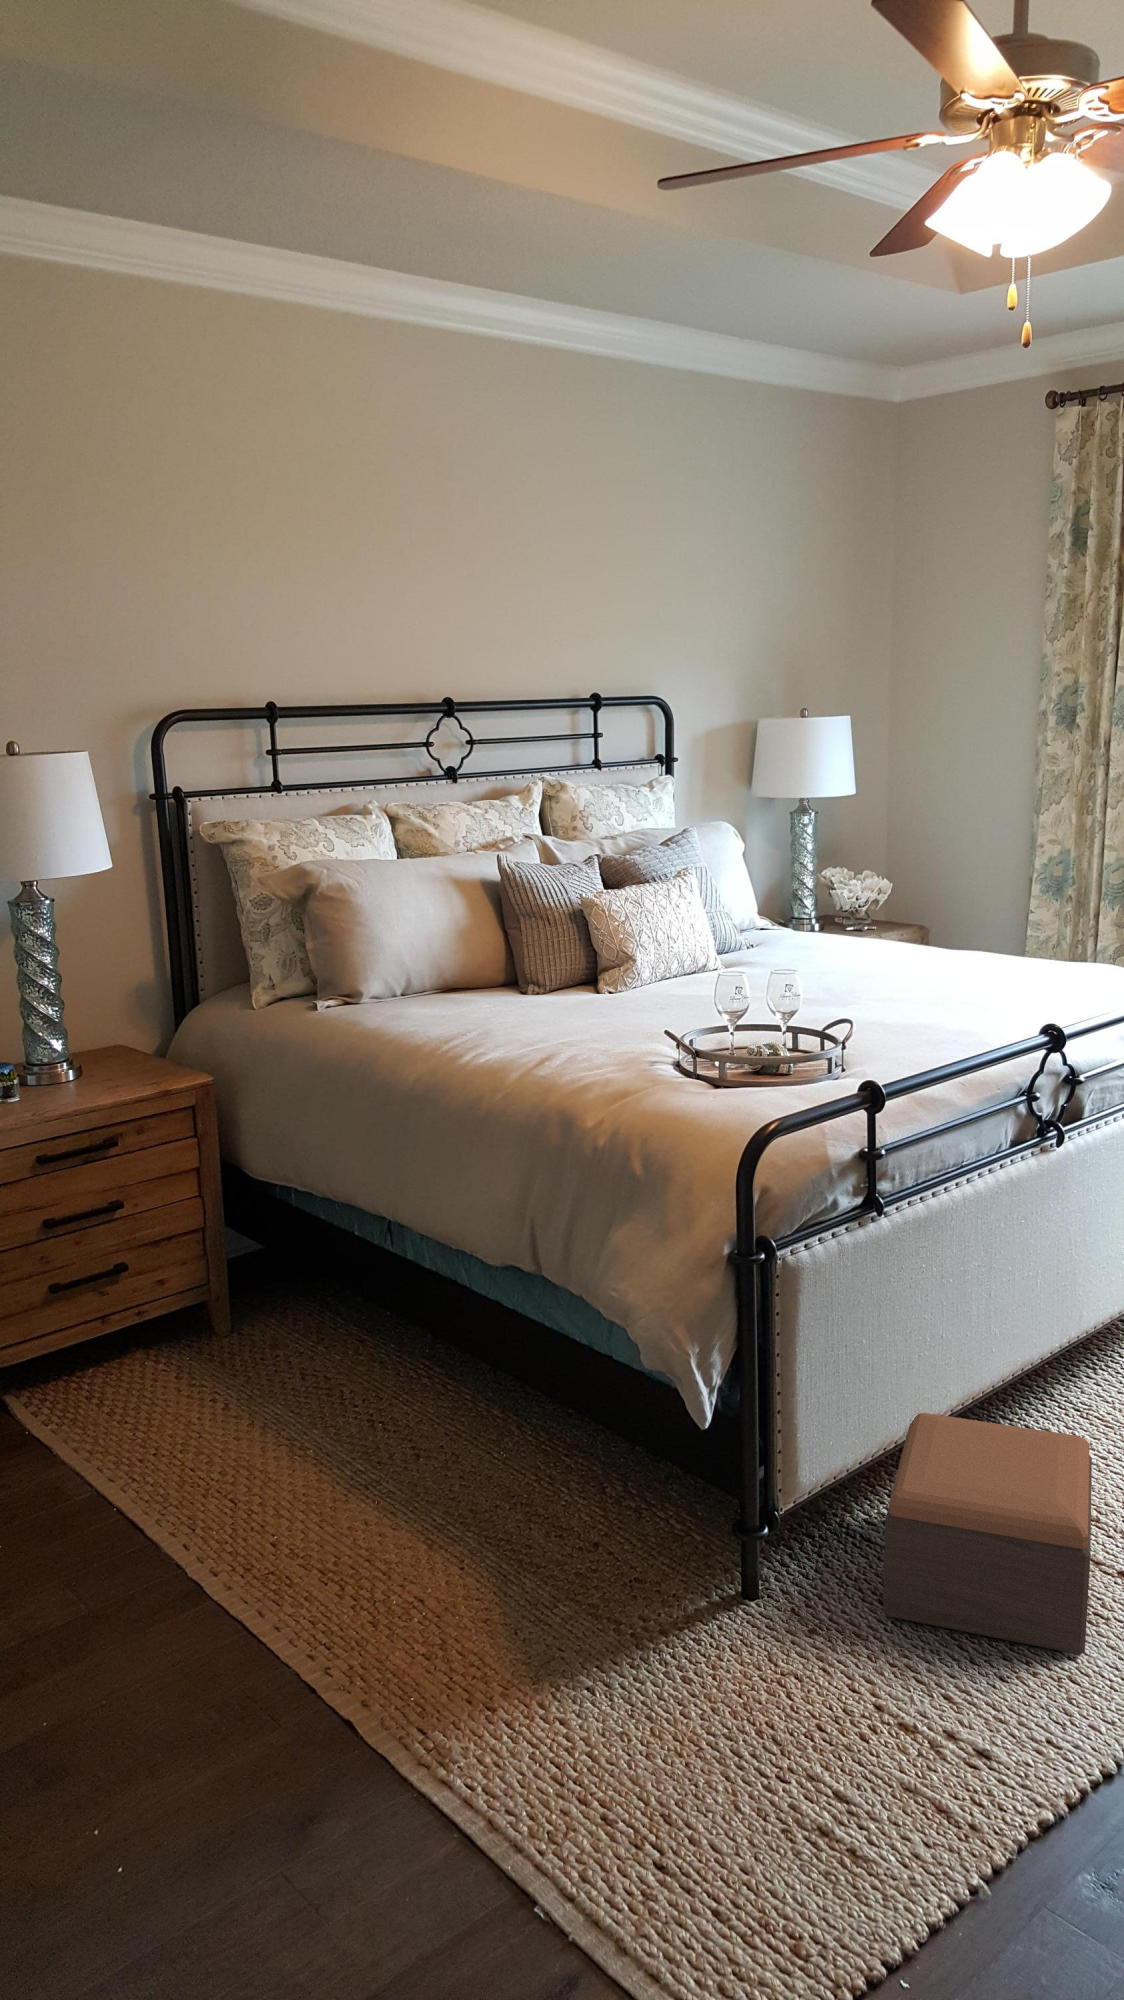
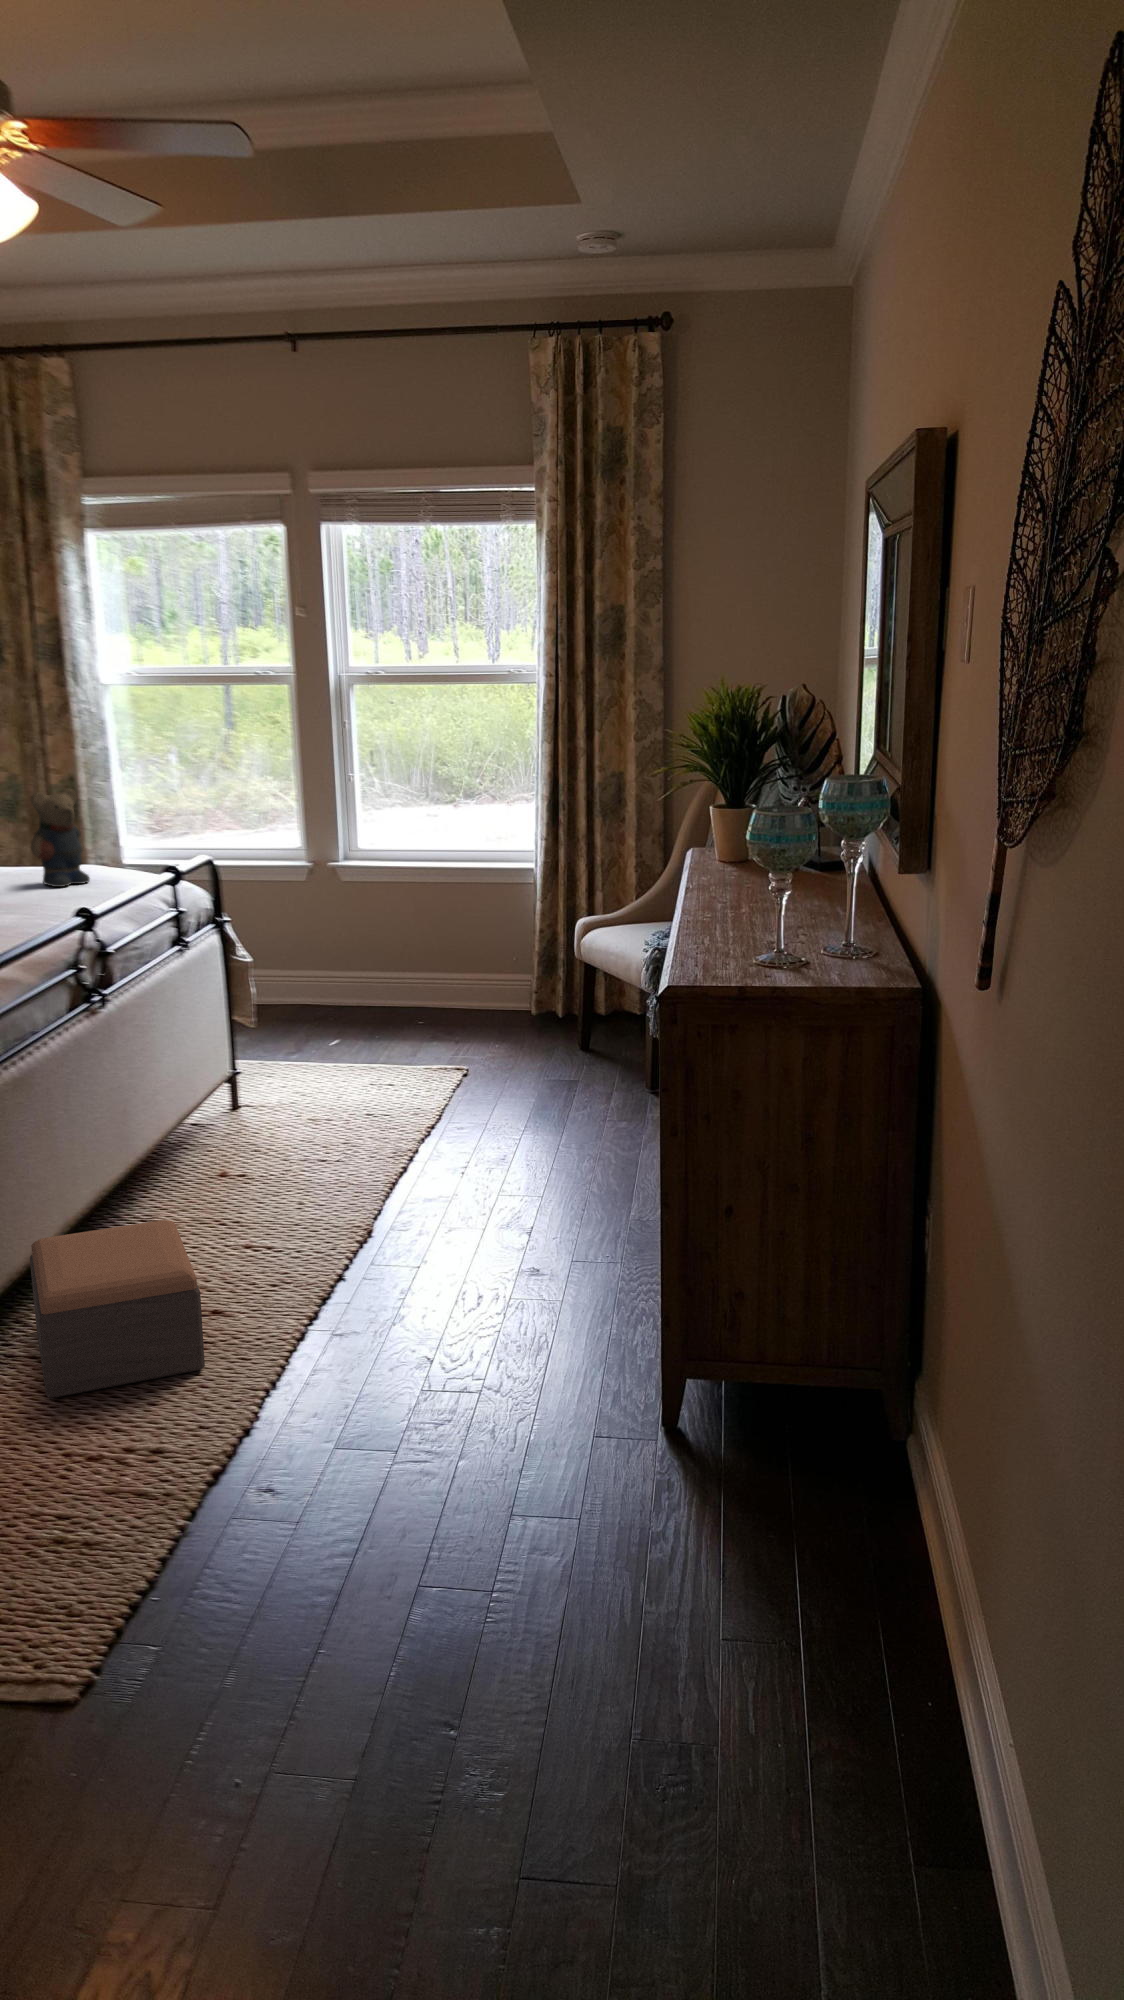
teddy bear: none [1025,879,1090,992] -> present [31,789,90,887]

